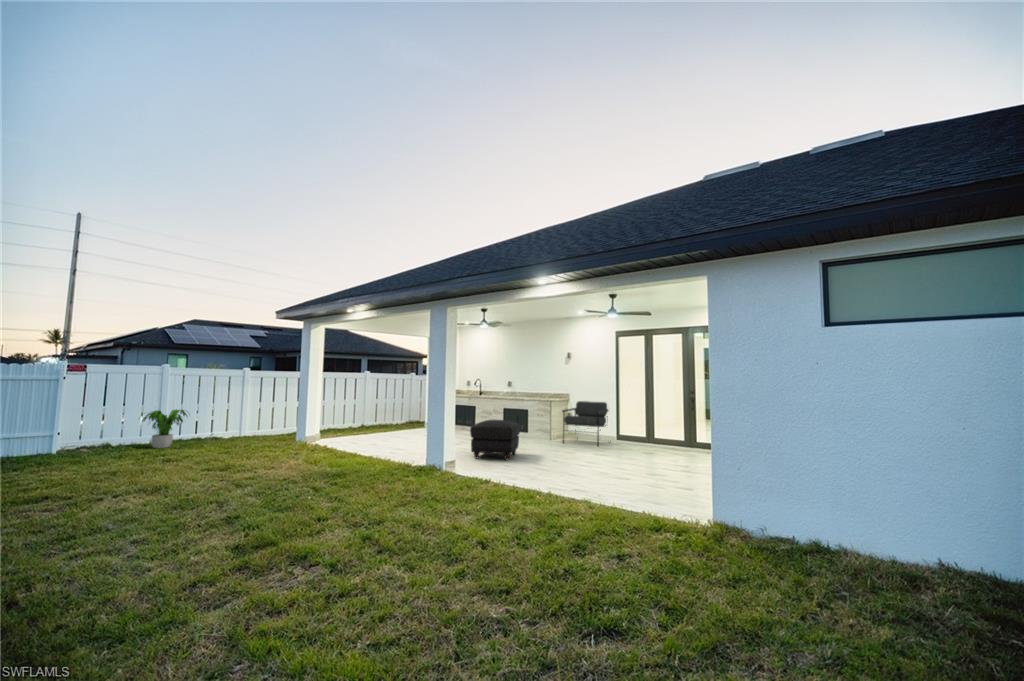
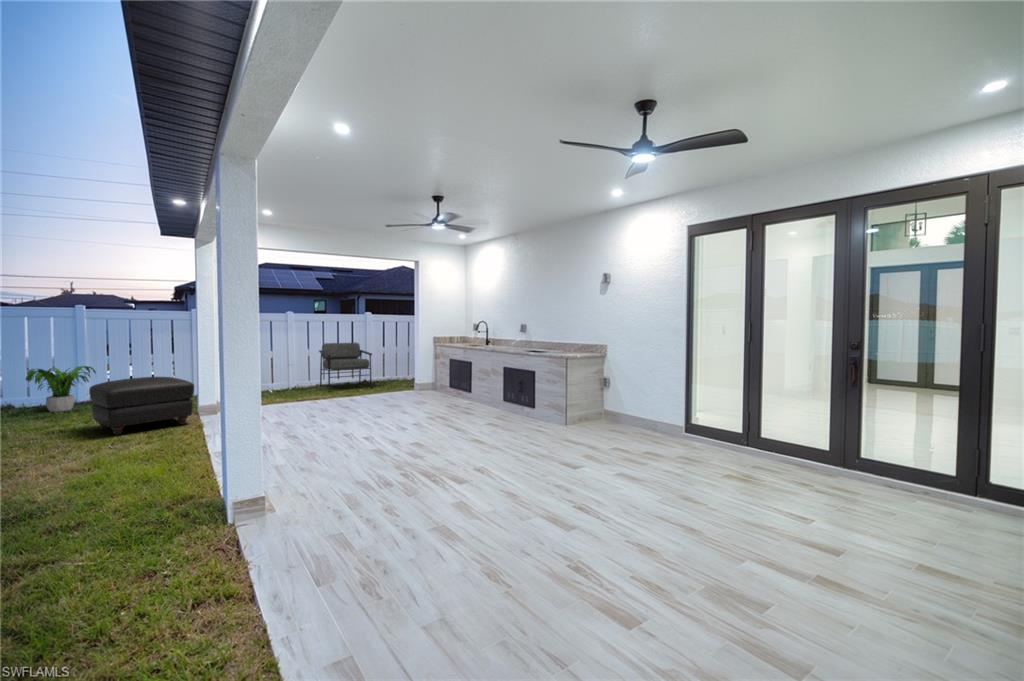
armchair: present [562,401,609,446] -> present [319,343,372,392]
ottoman: present [470,420,520,460] -> present [89,377,194,435]

